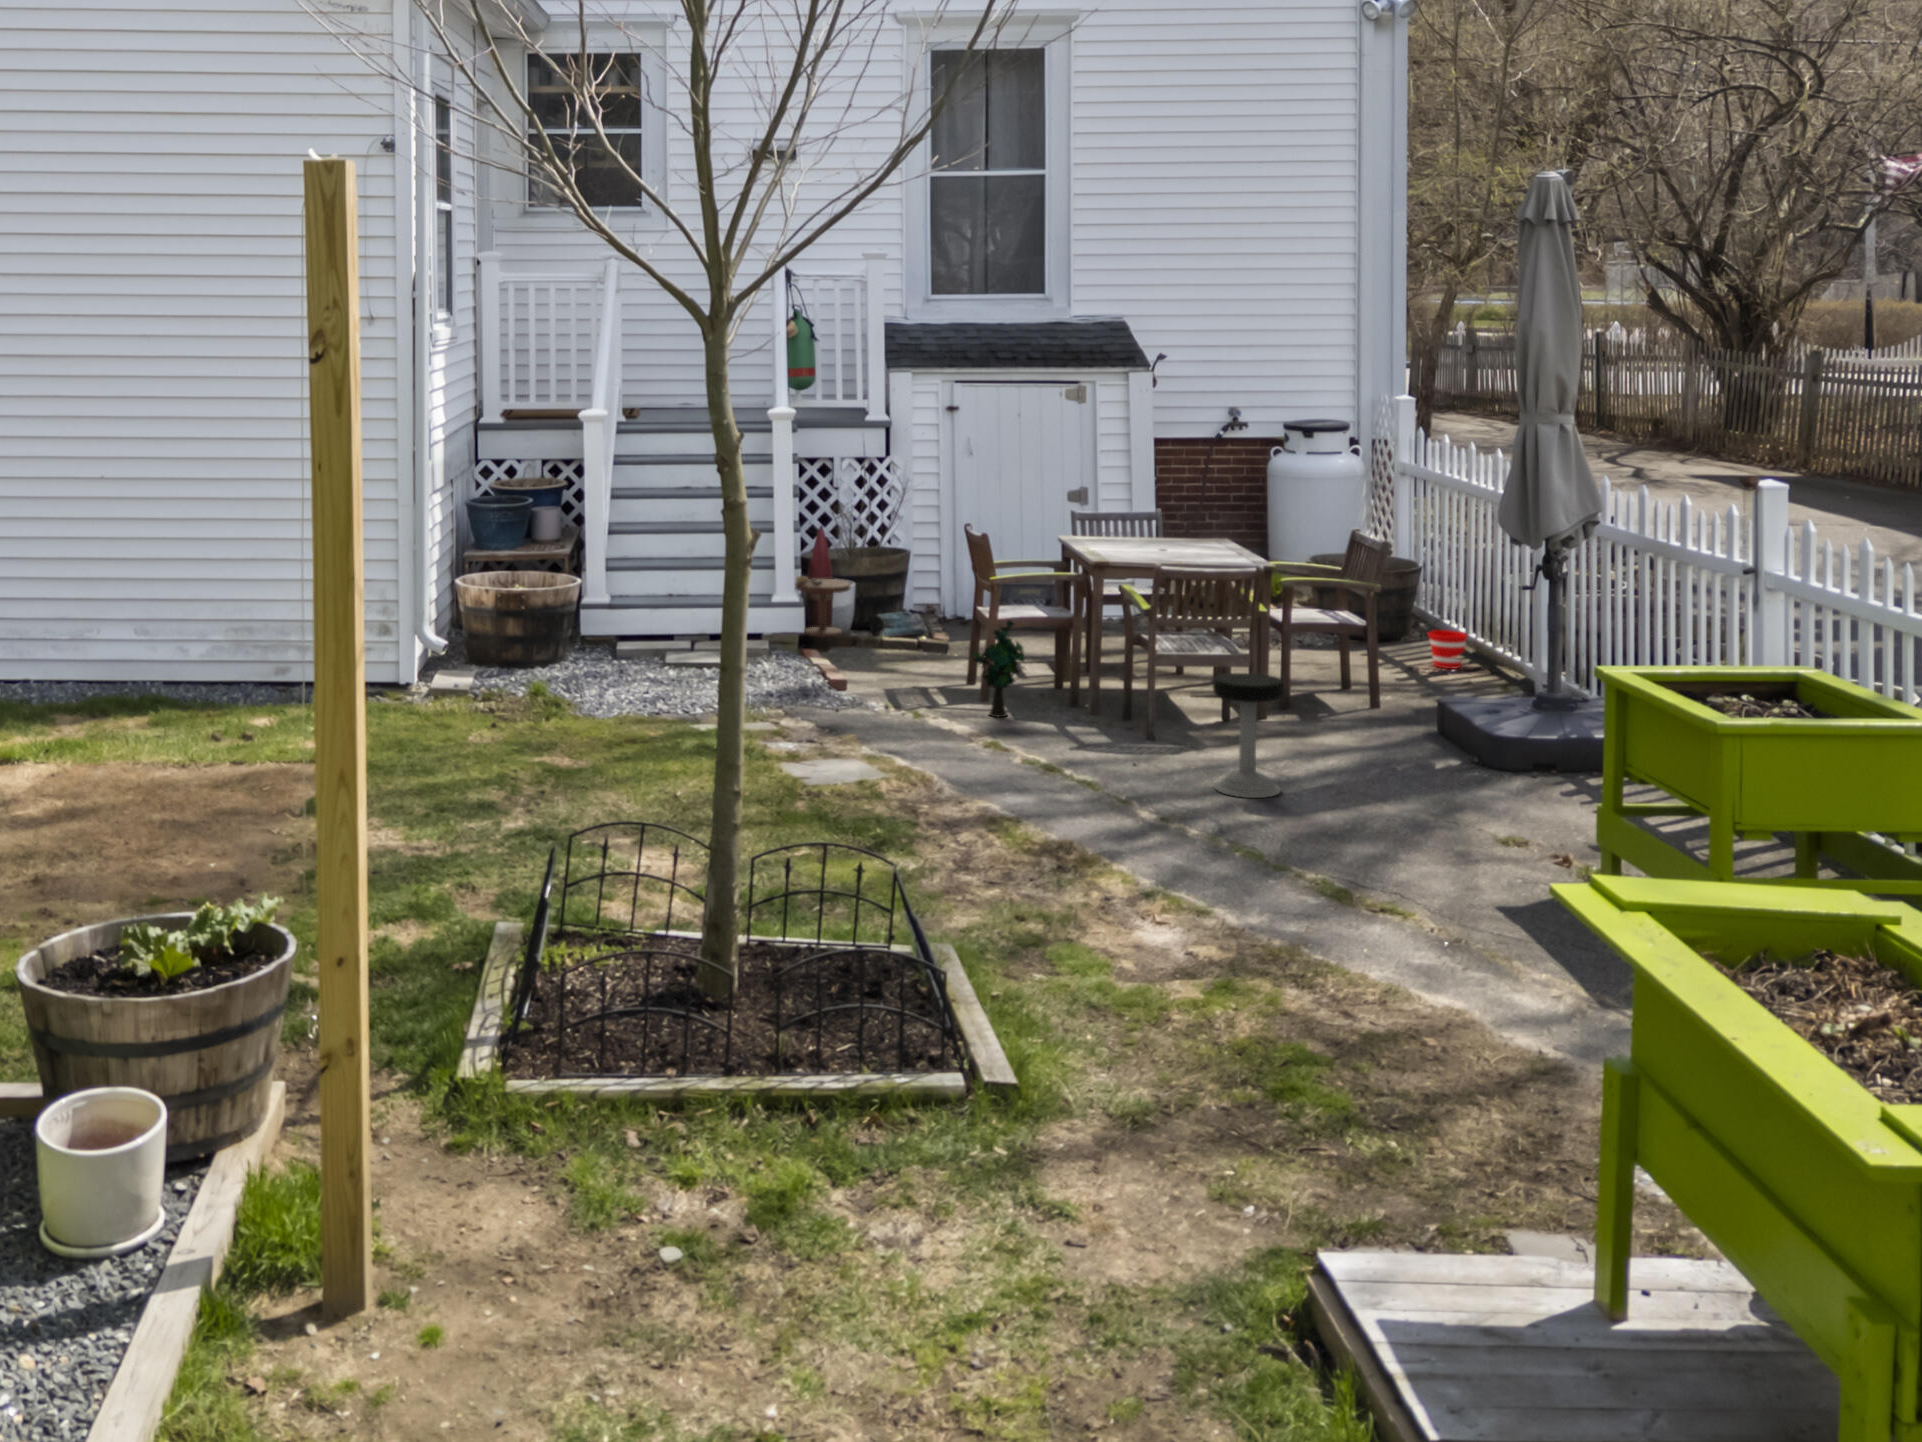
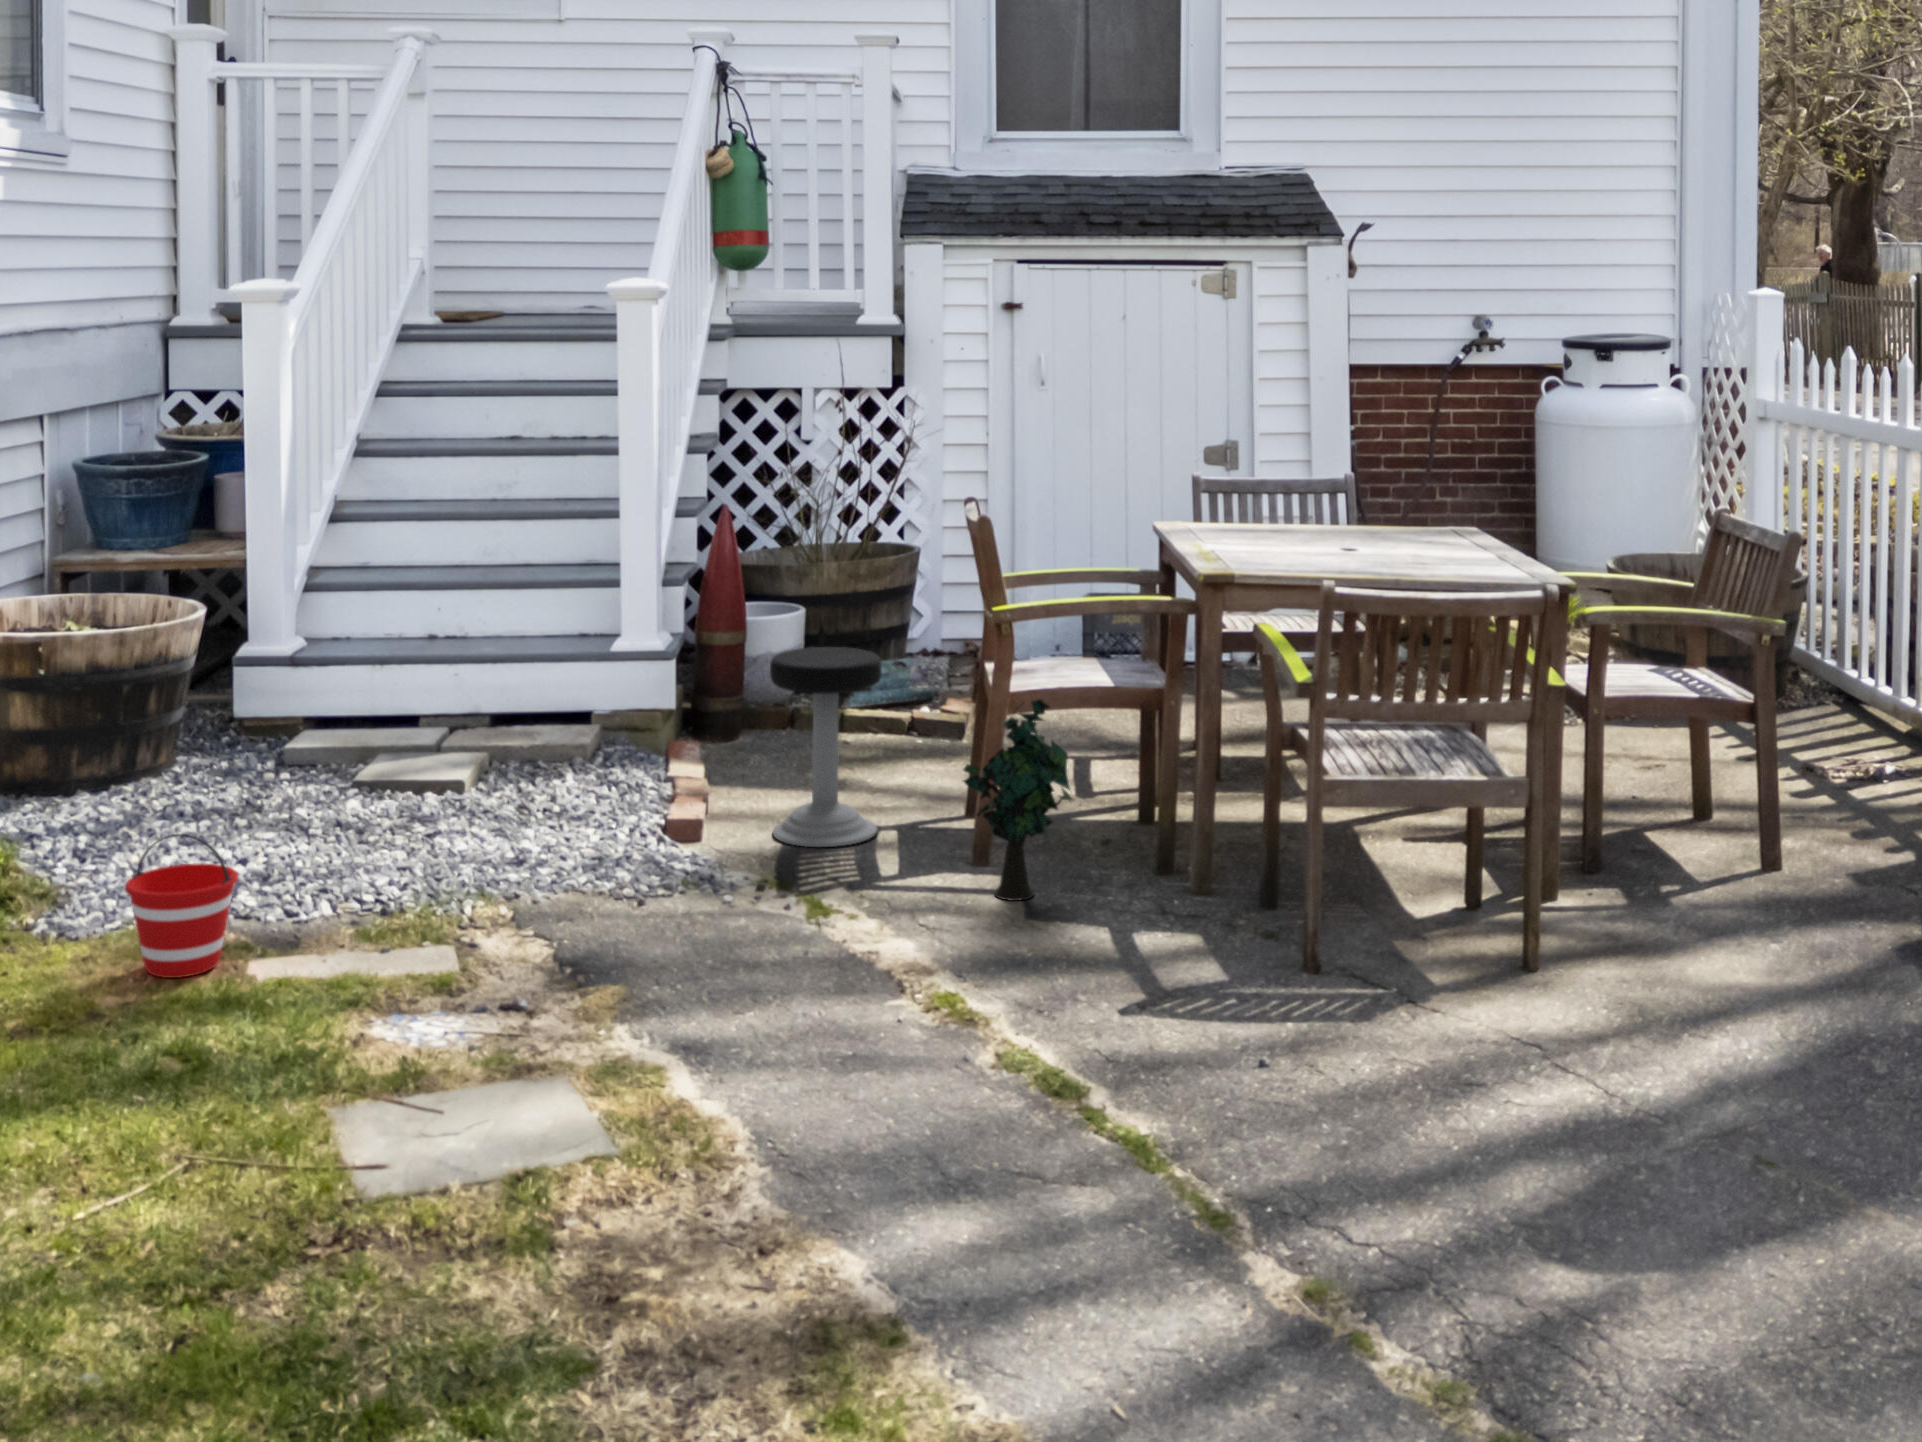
side table: present [795,576,851,637] -> none [647,603,755,806]
bucket: present [1428,621,1468,669] -> present [125,834,238,978]
stool: present [1213,673,1284,798] -> present [770,647,882,847]

